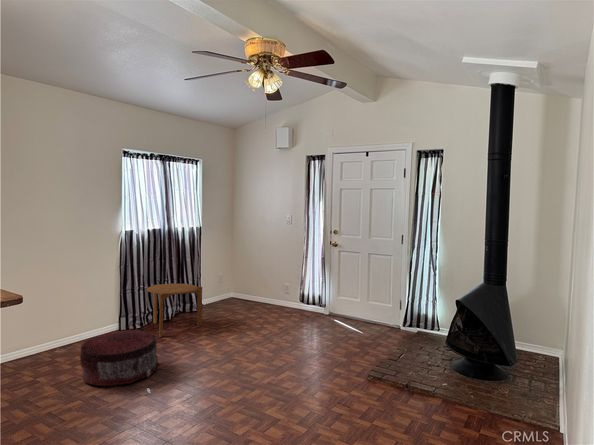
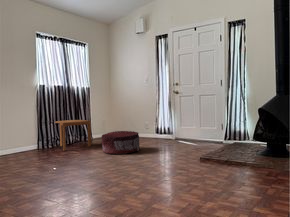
pouf: present [80,330,159,386] -> present [102,131,140,154]

